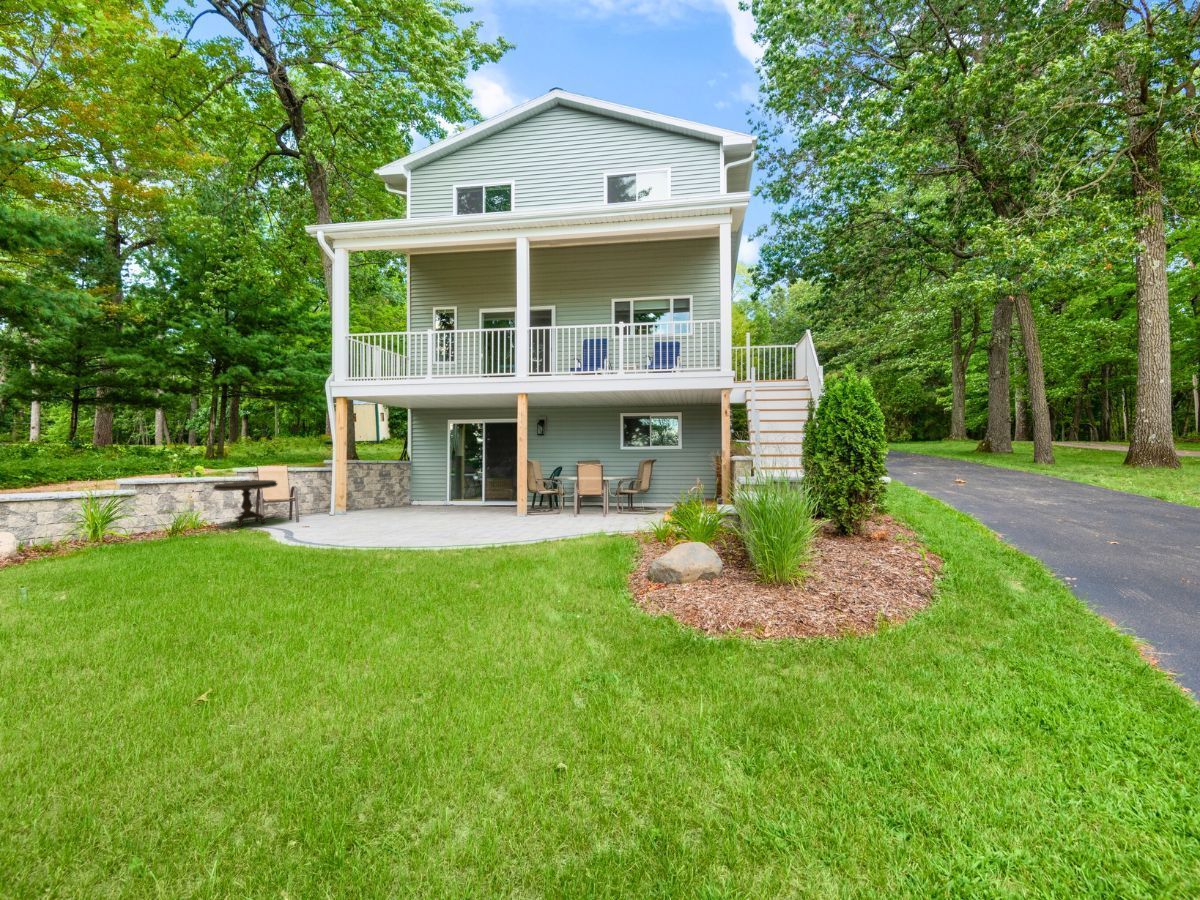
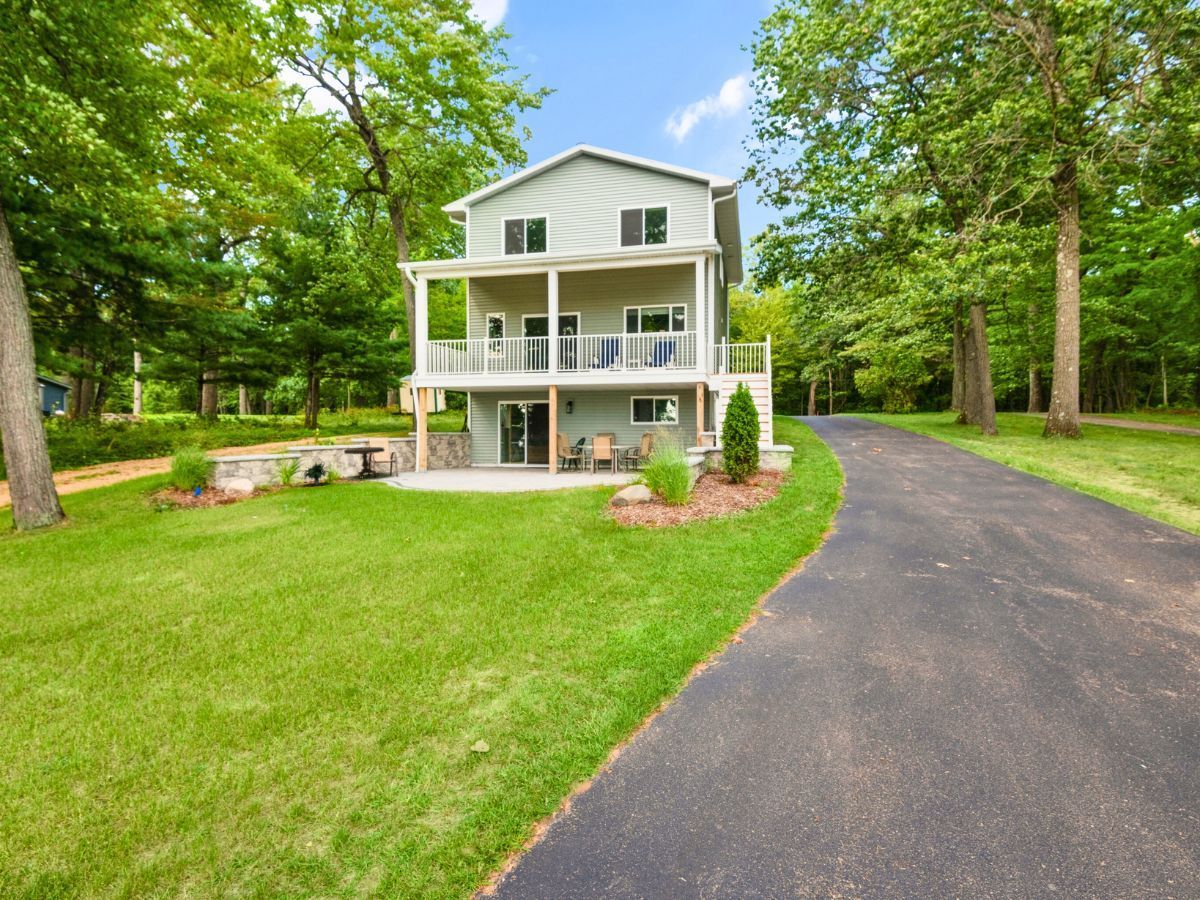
potted plant: none [136,502,190,538] -> present [304,463,329,485]

